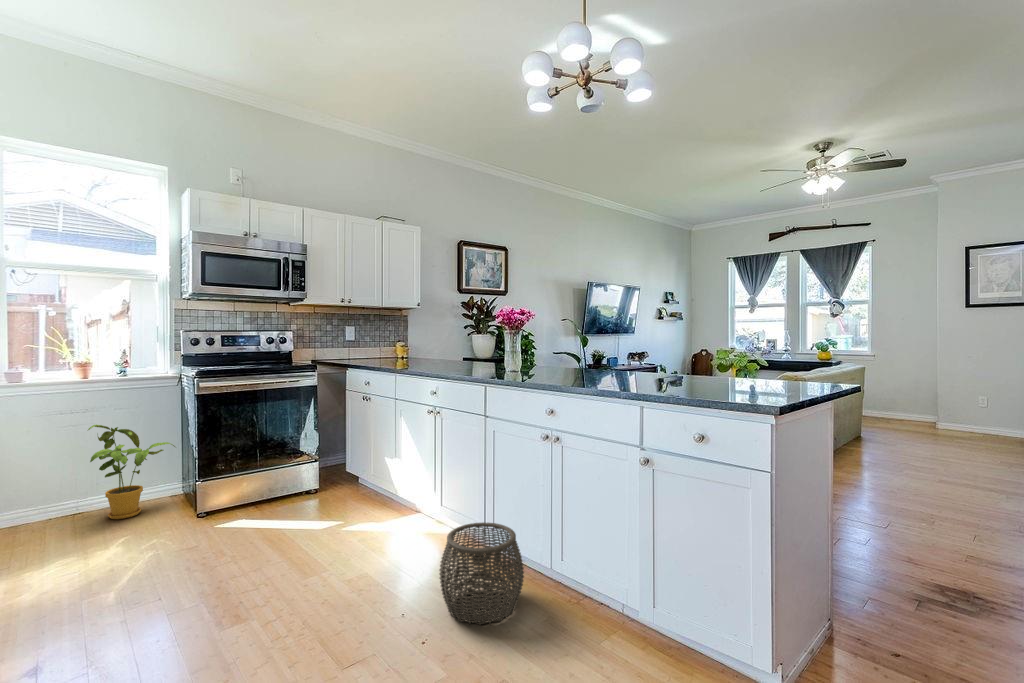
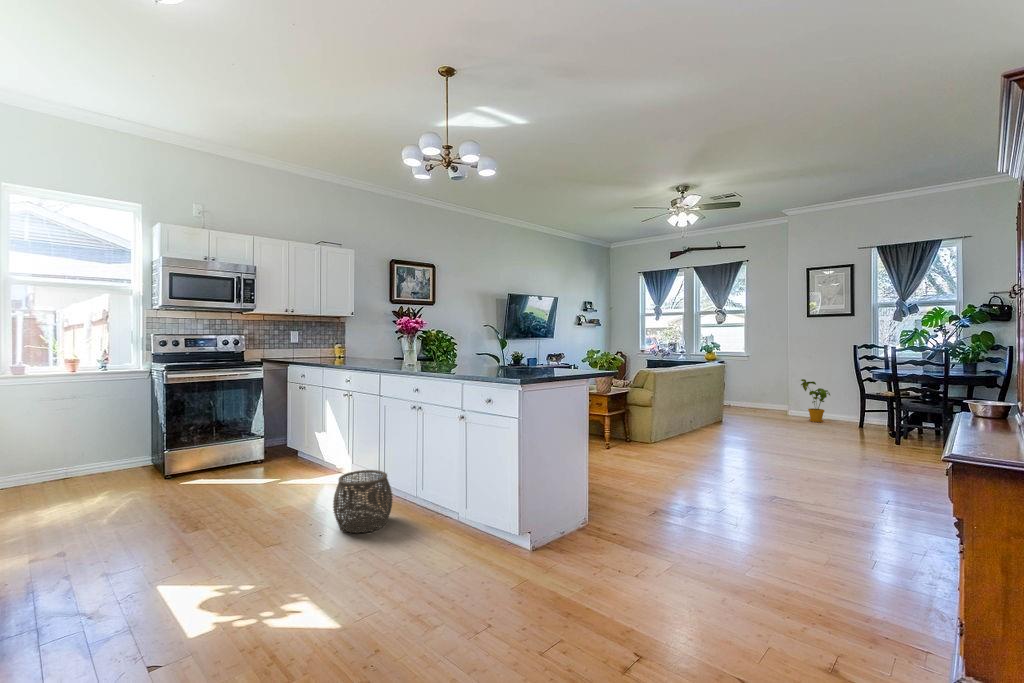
house plant: present [88,425,175,519] -> present [801,379,830,422]

